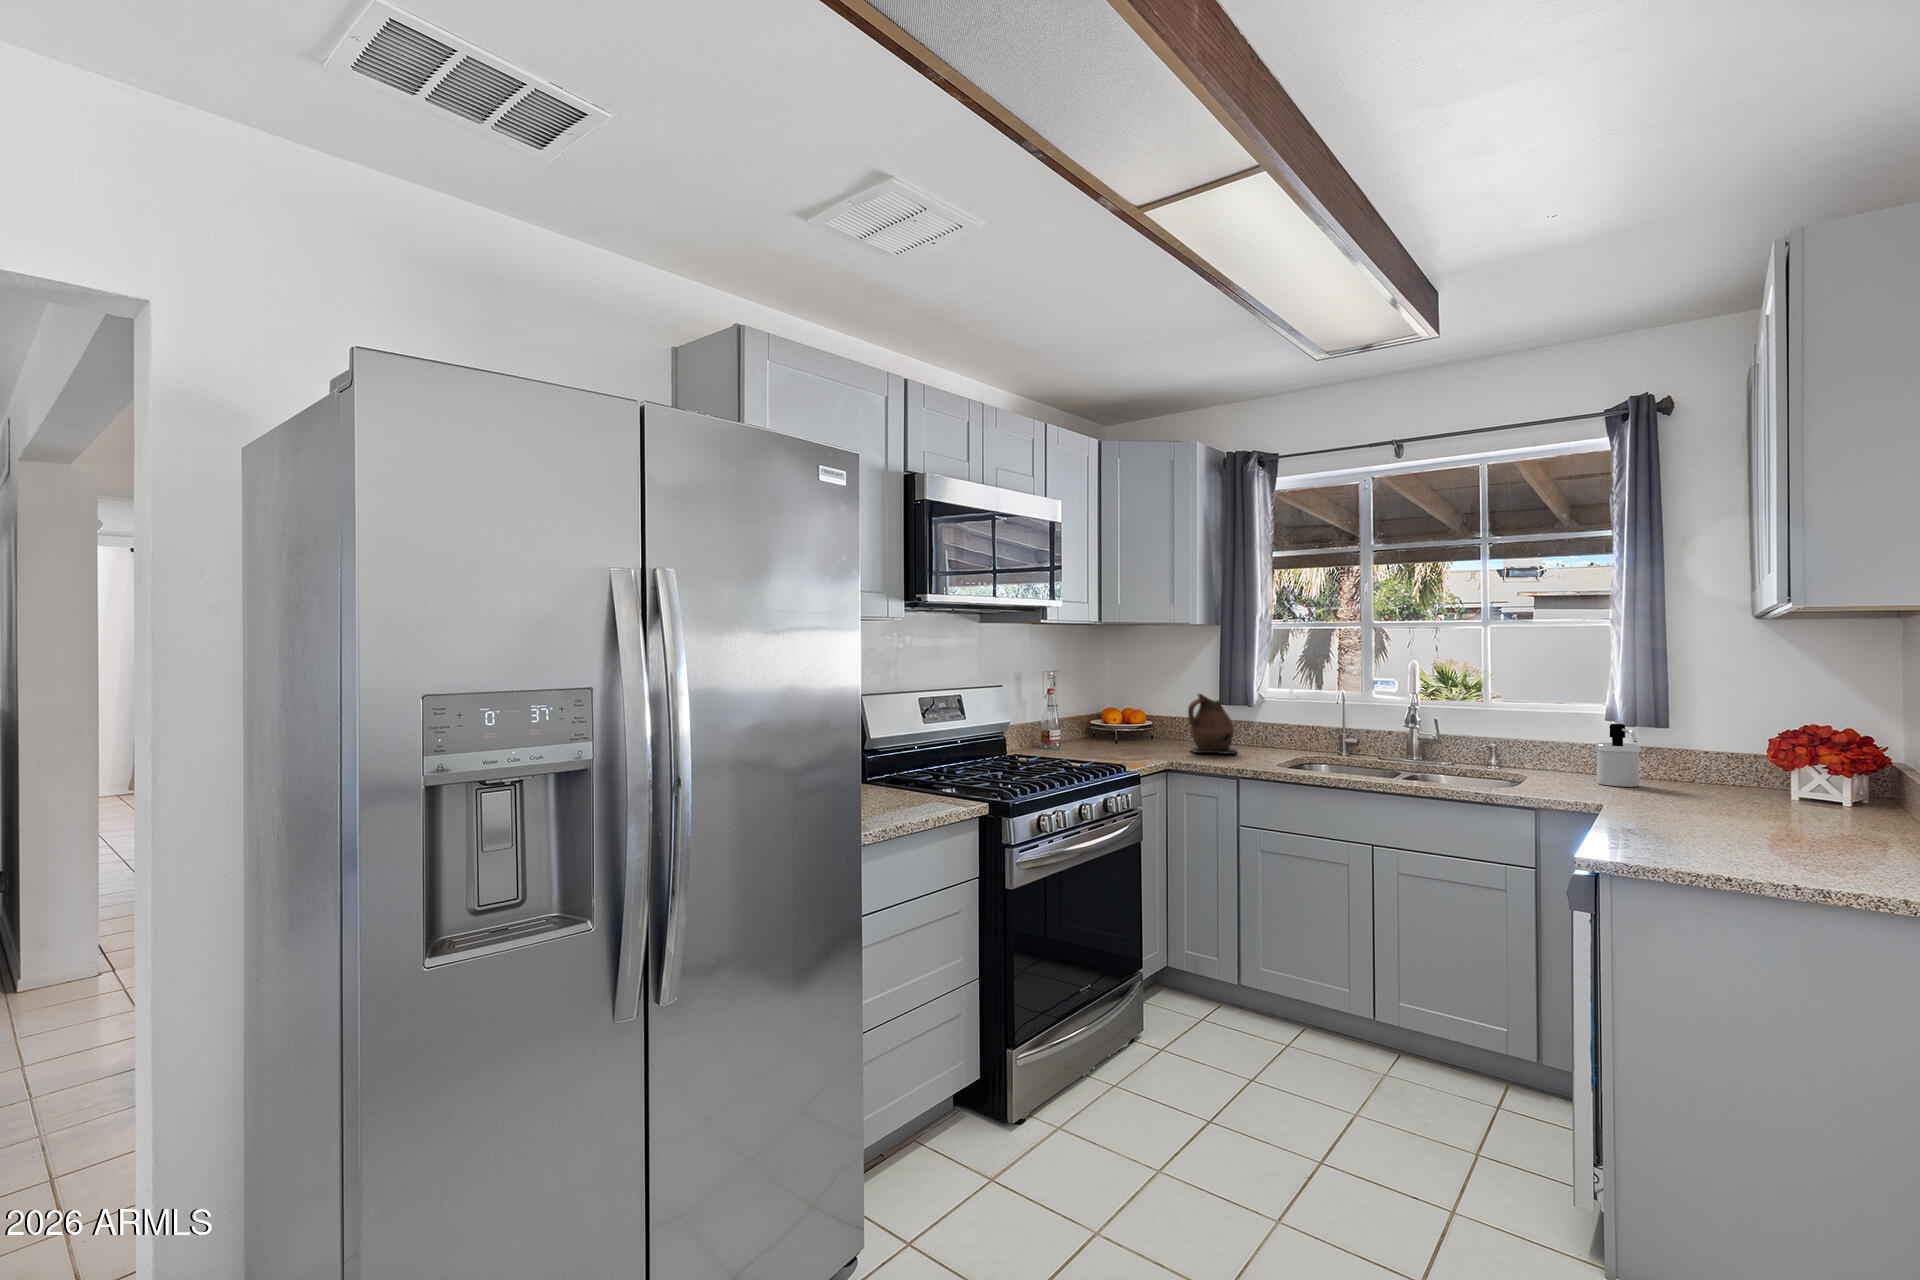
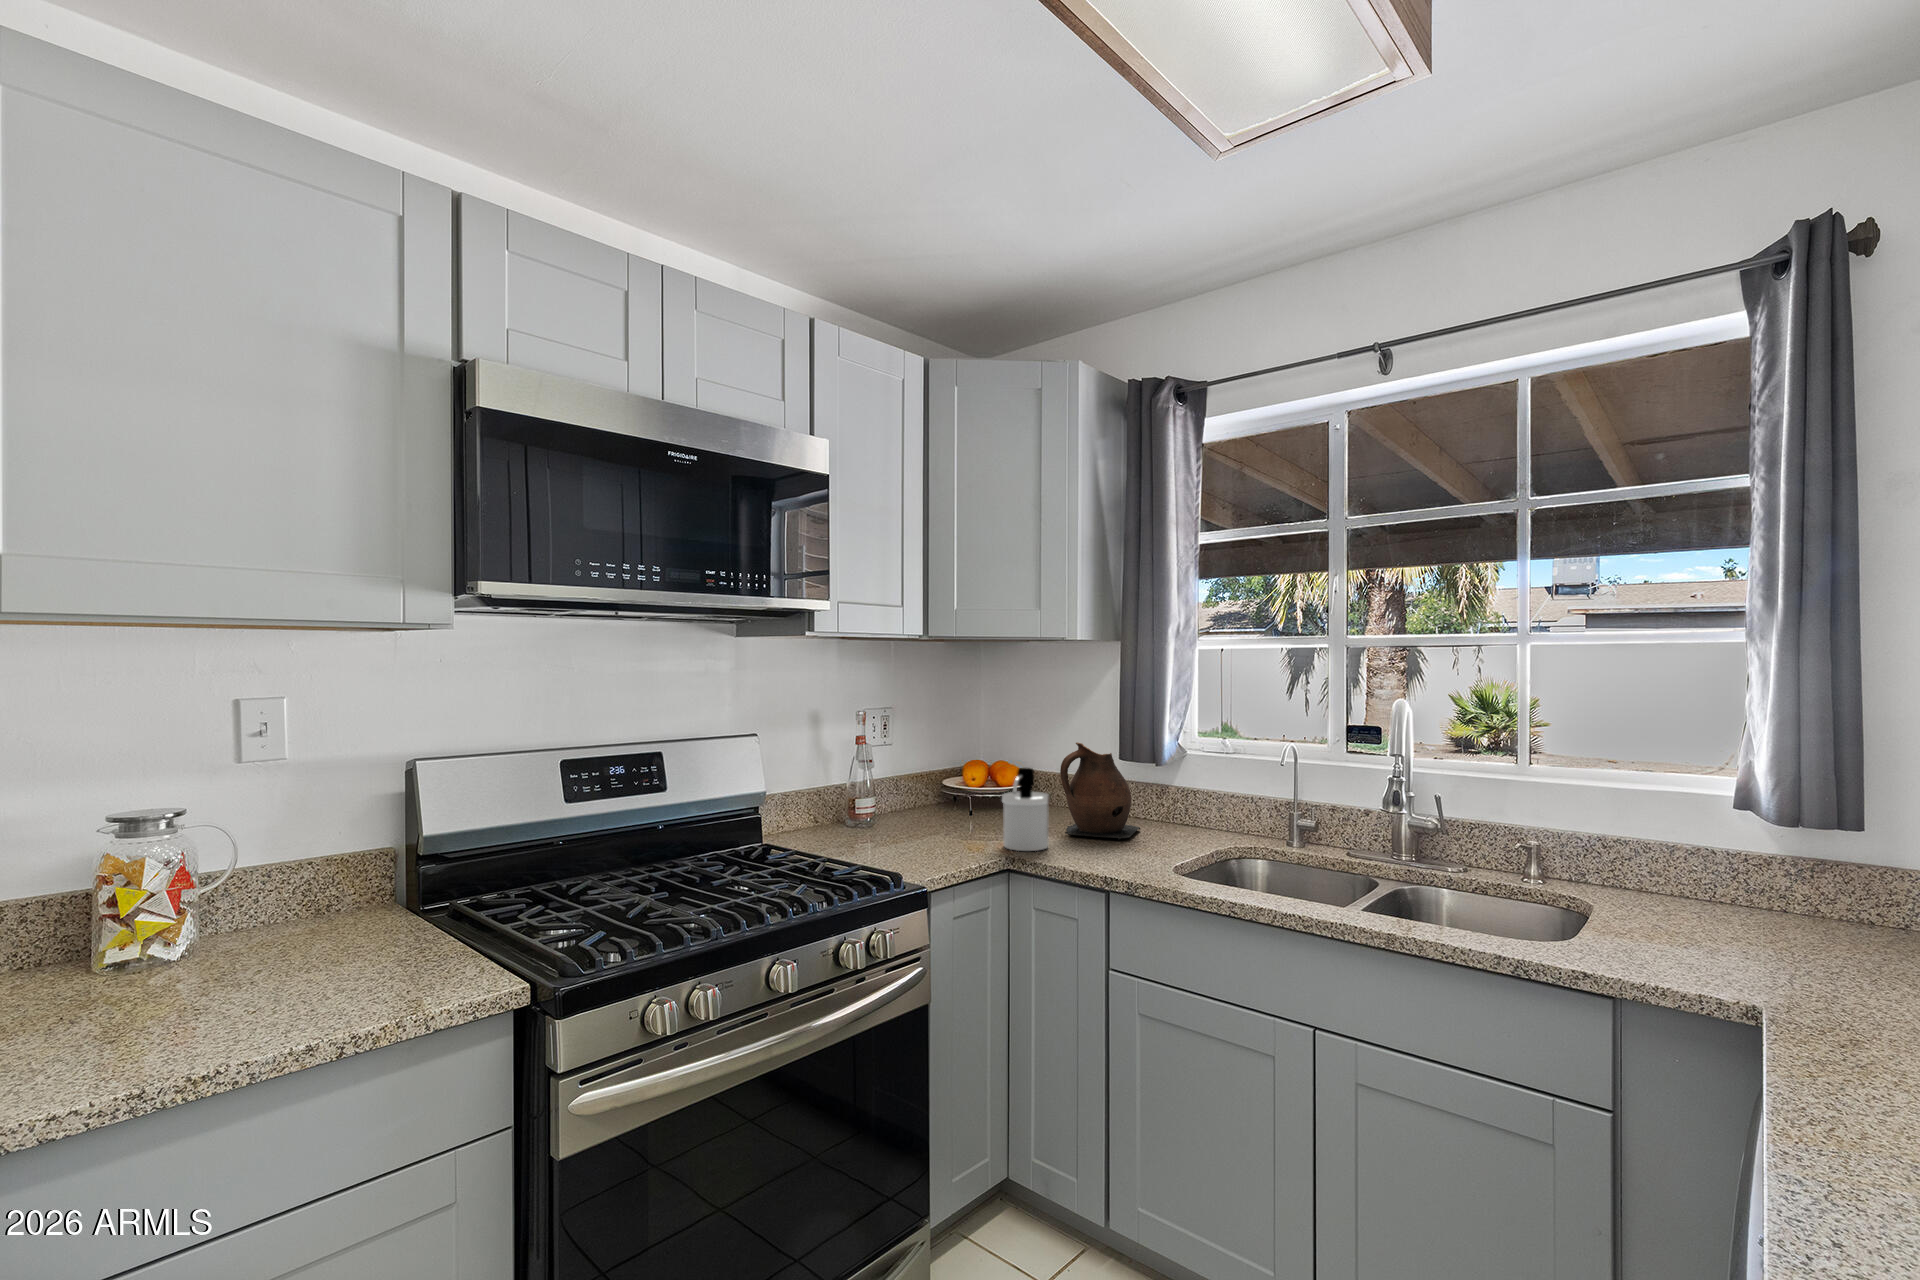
soap dispenser: present [1595,724,1640,787] -> present [1002,768,1050,851]

